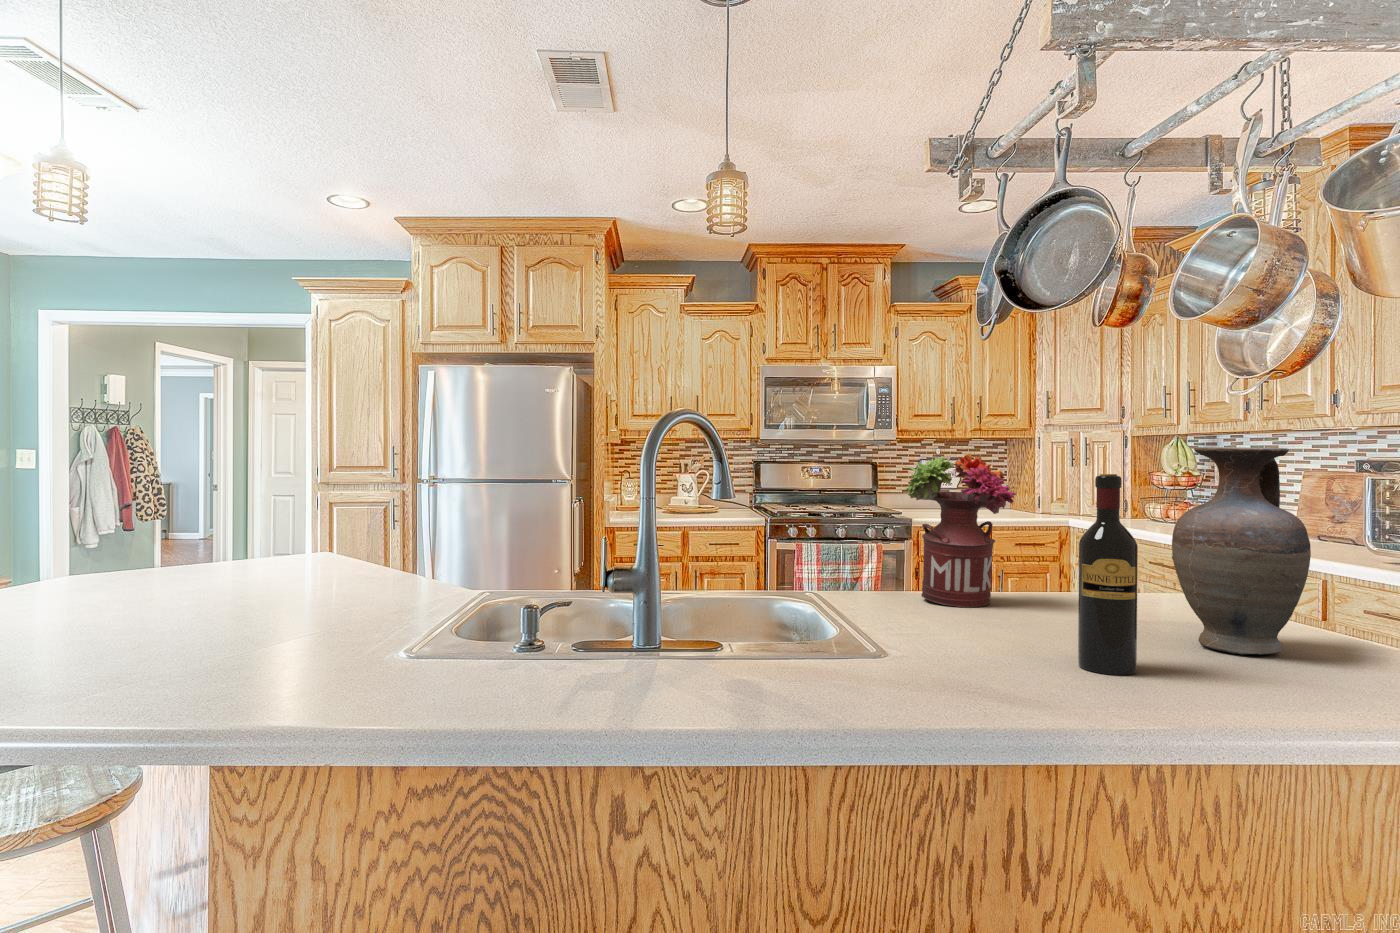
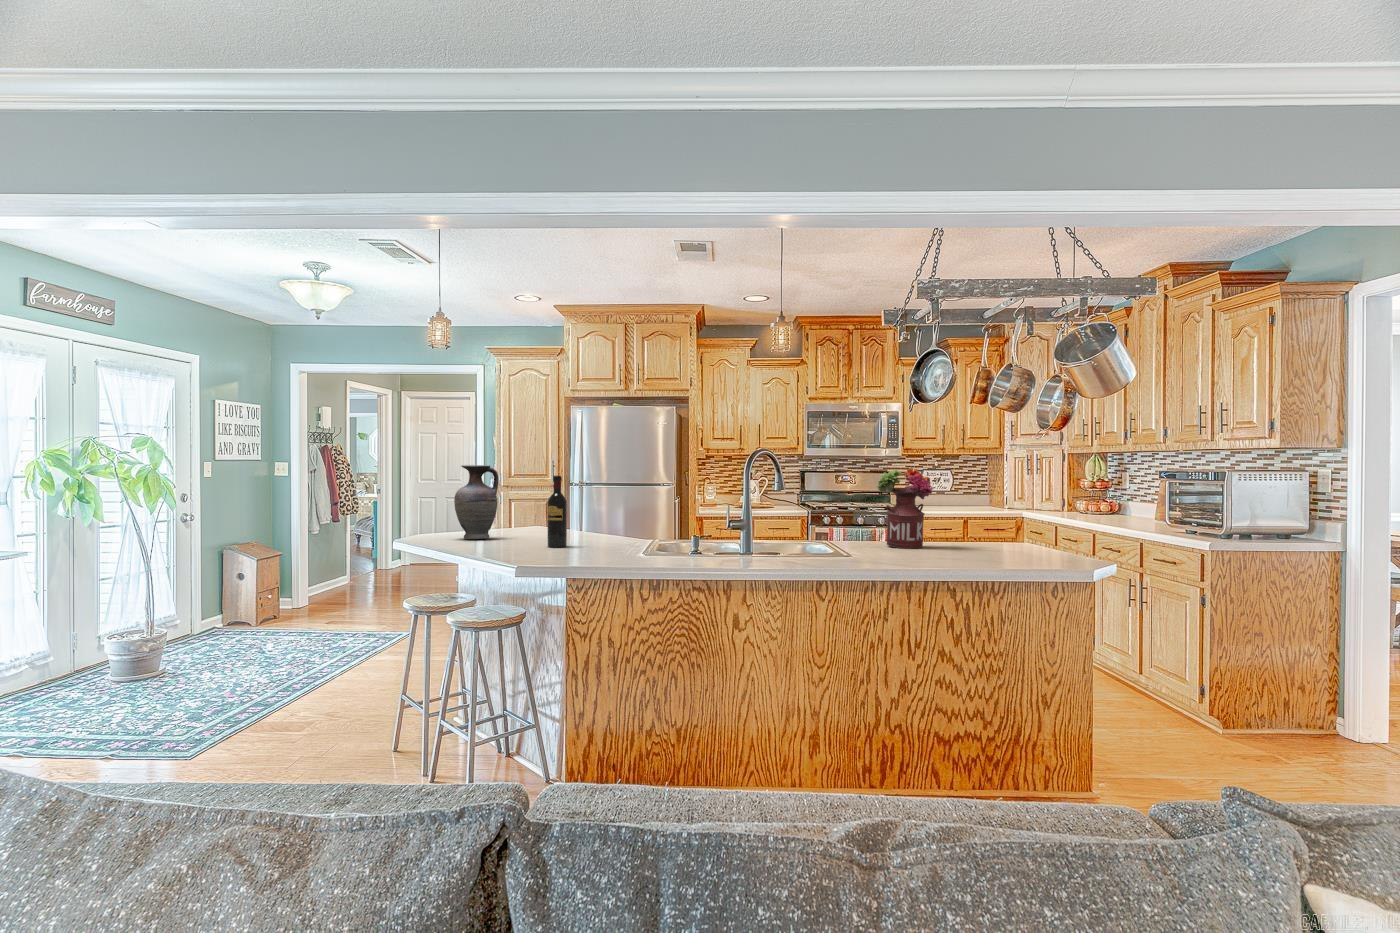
vase: present [1172,447,1311,655] -> present [454,465,498,539]
wine bottle: present [1078,474,1138,675] -> present [547,475,567,548]

